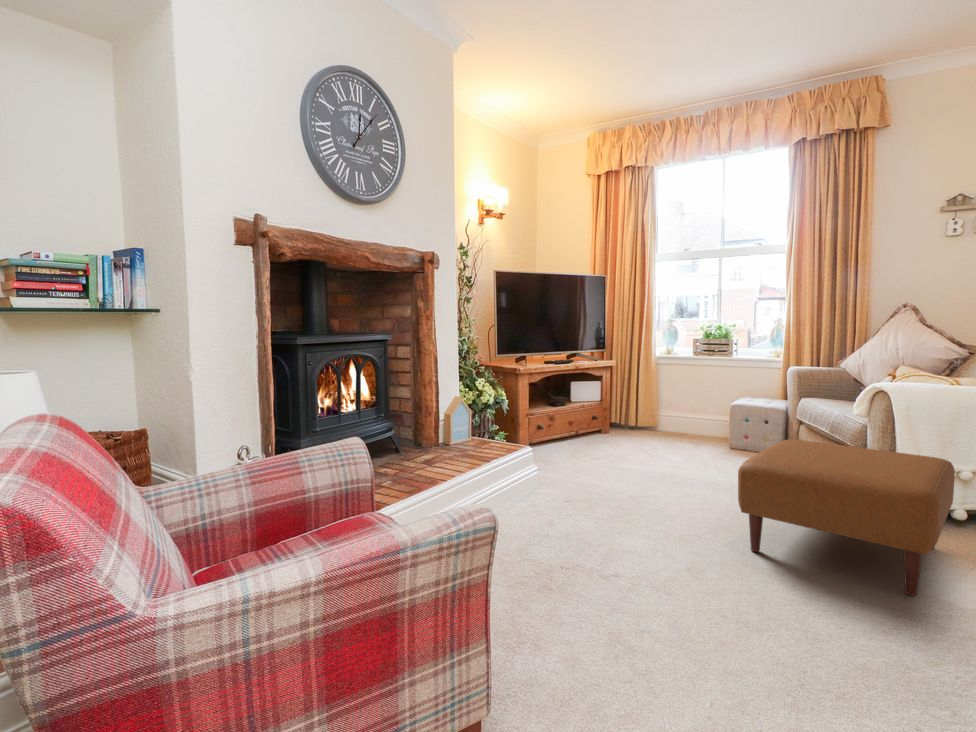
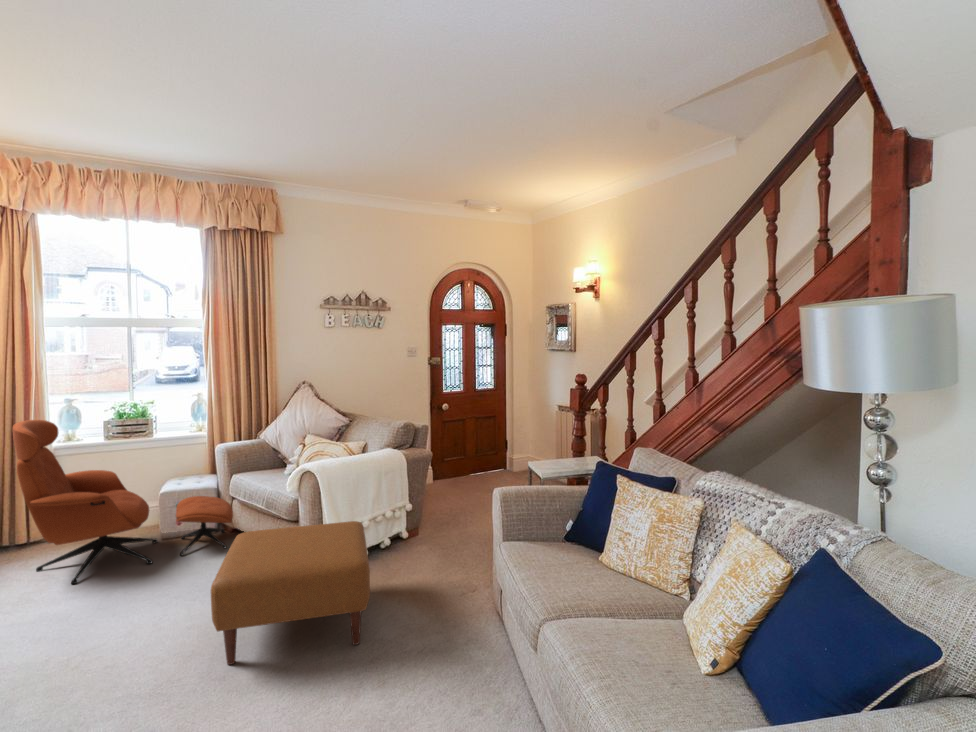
lounge chair: none [626,328,799,469] -> present [13,420,233,584]

